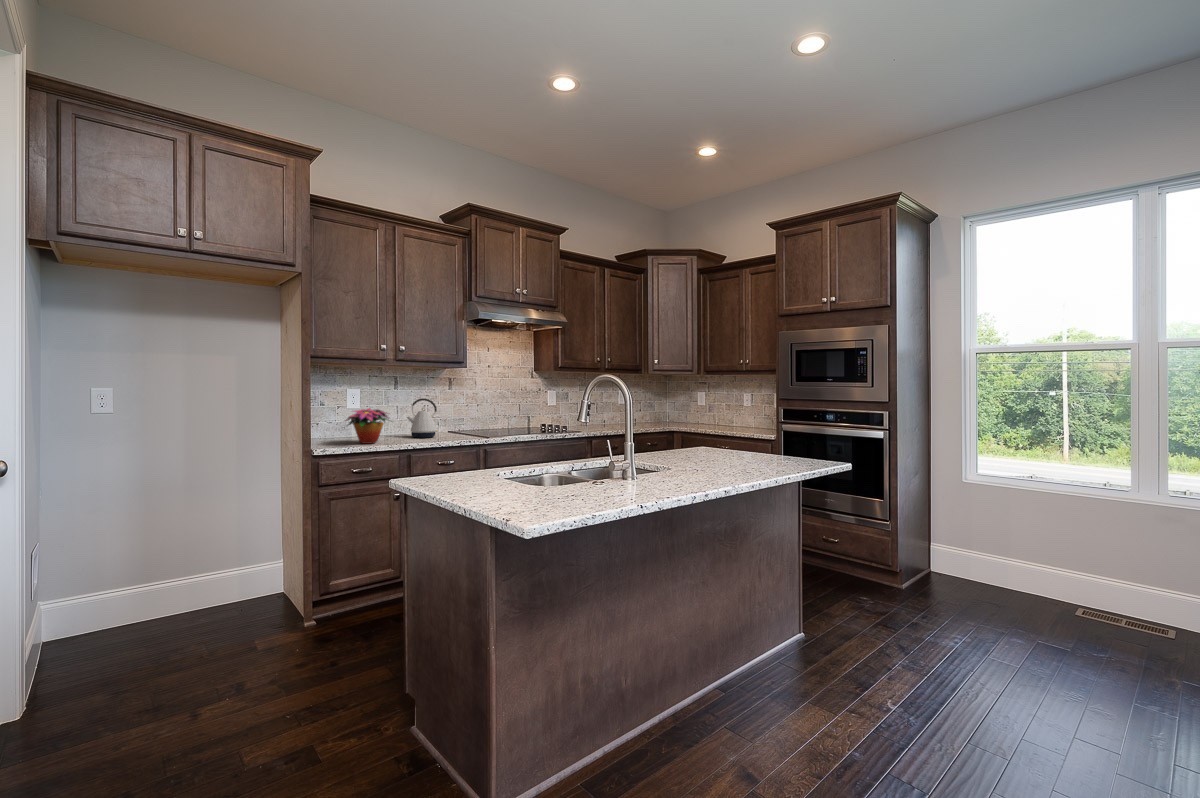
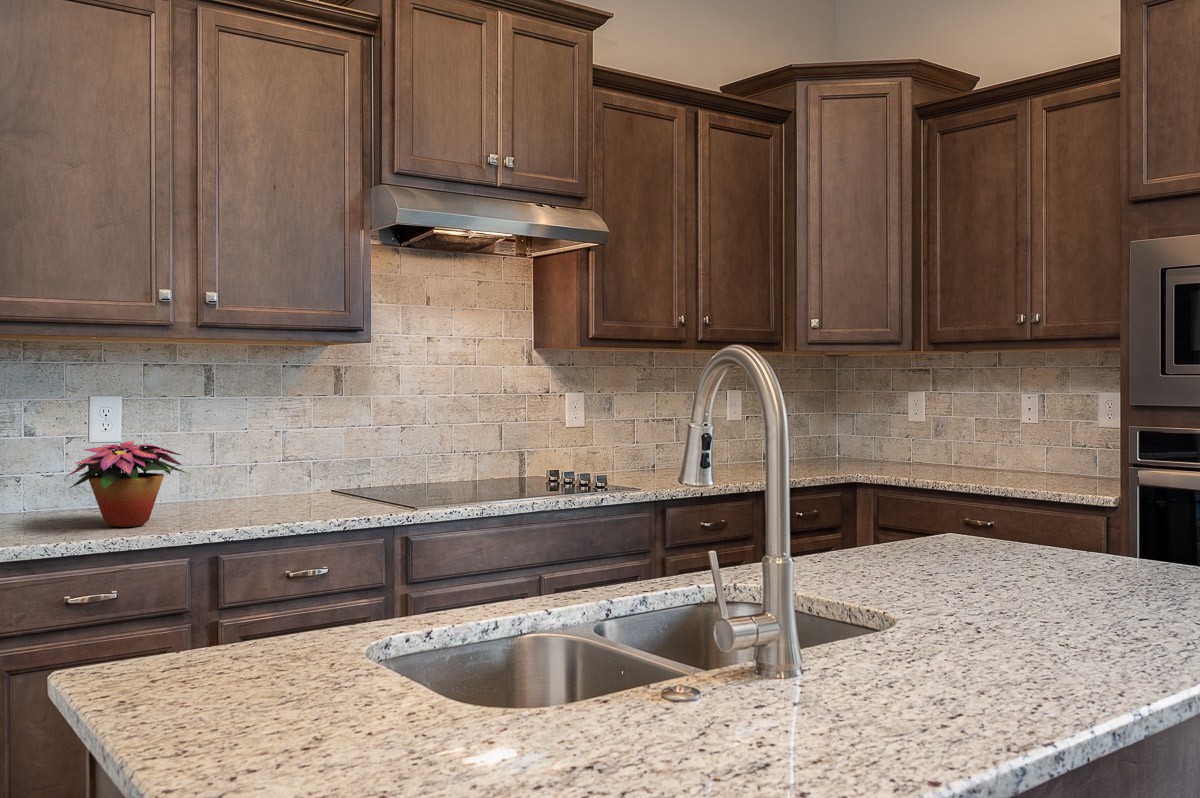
kettle: present [407,398,438,438] -> none [227,415,302,508]

